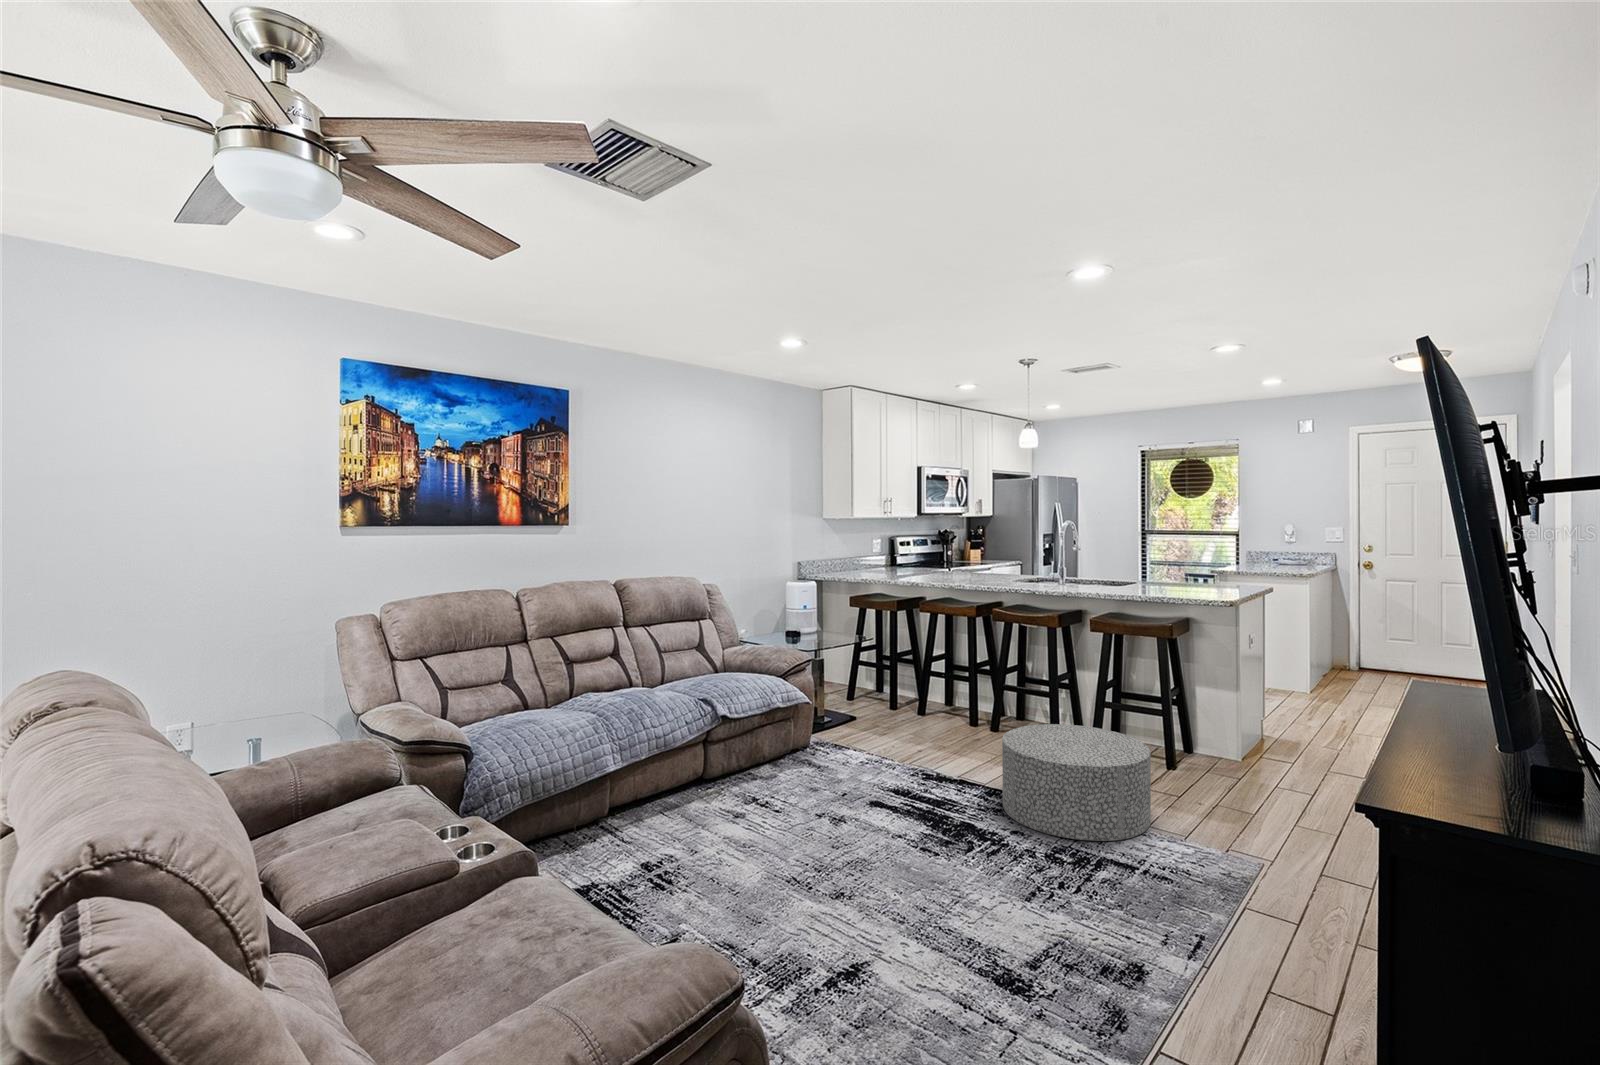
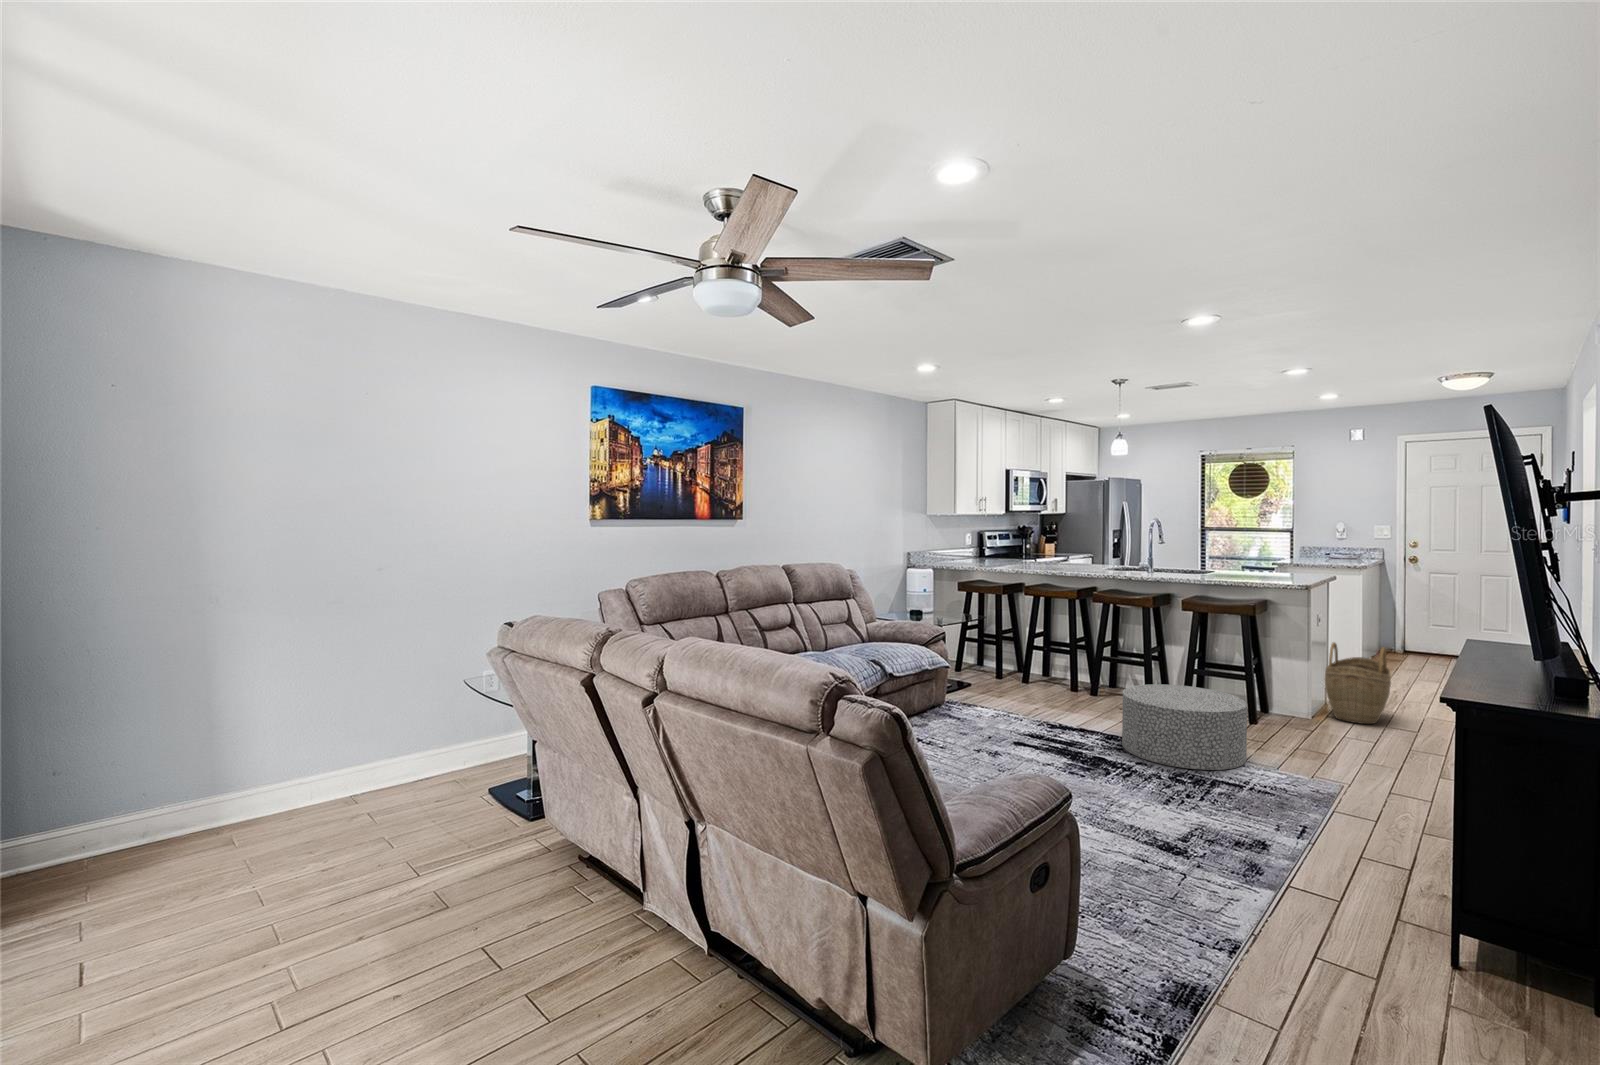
woven basket: none [1259,667,1336,768] -> present [1325,642,1391,724]

